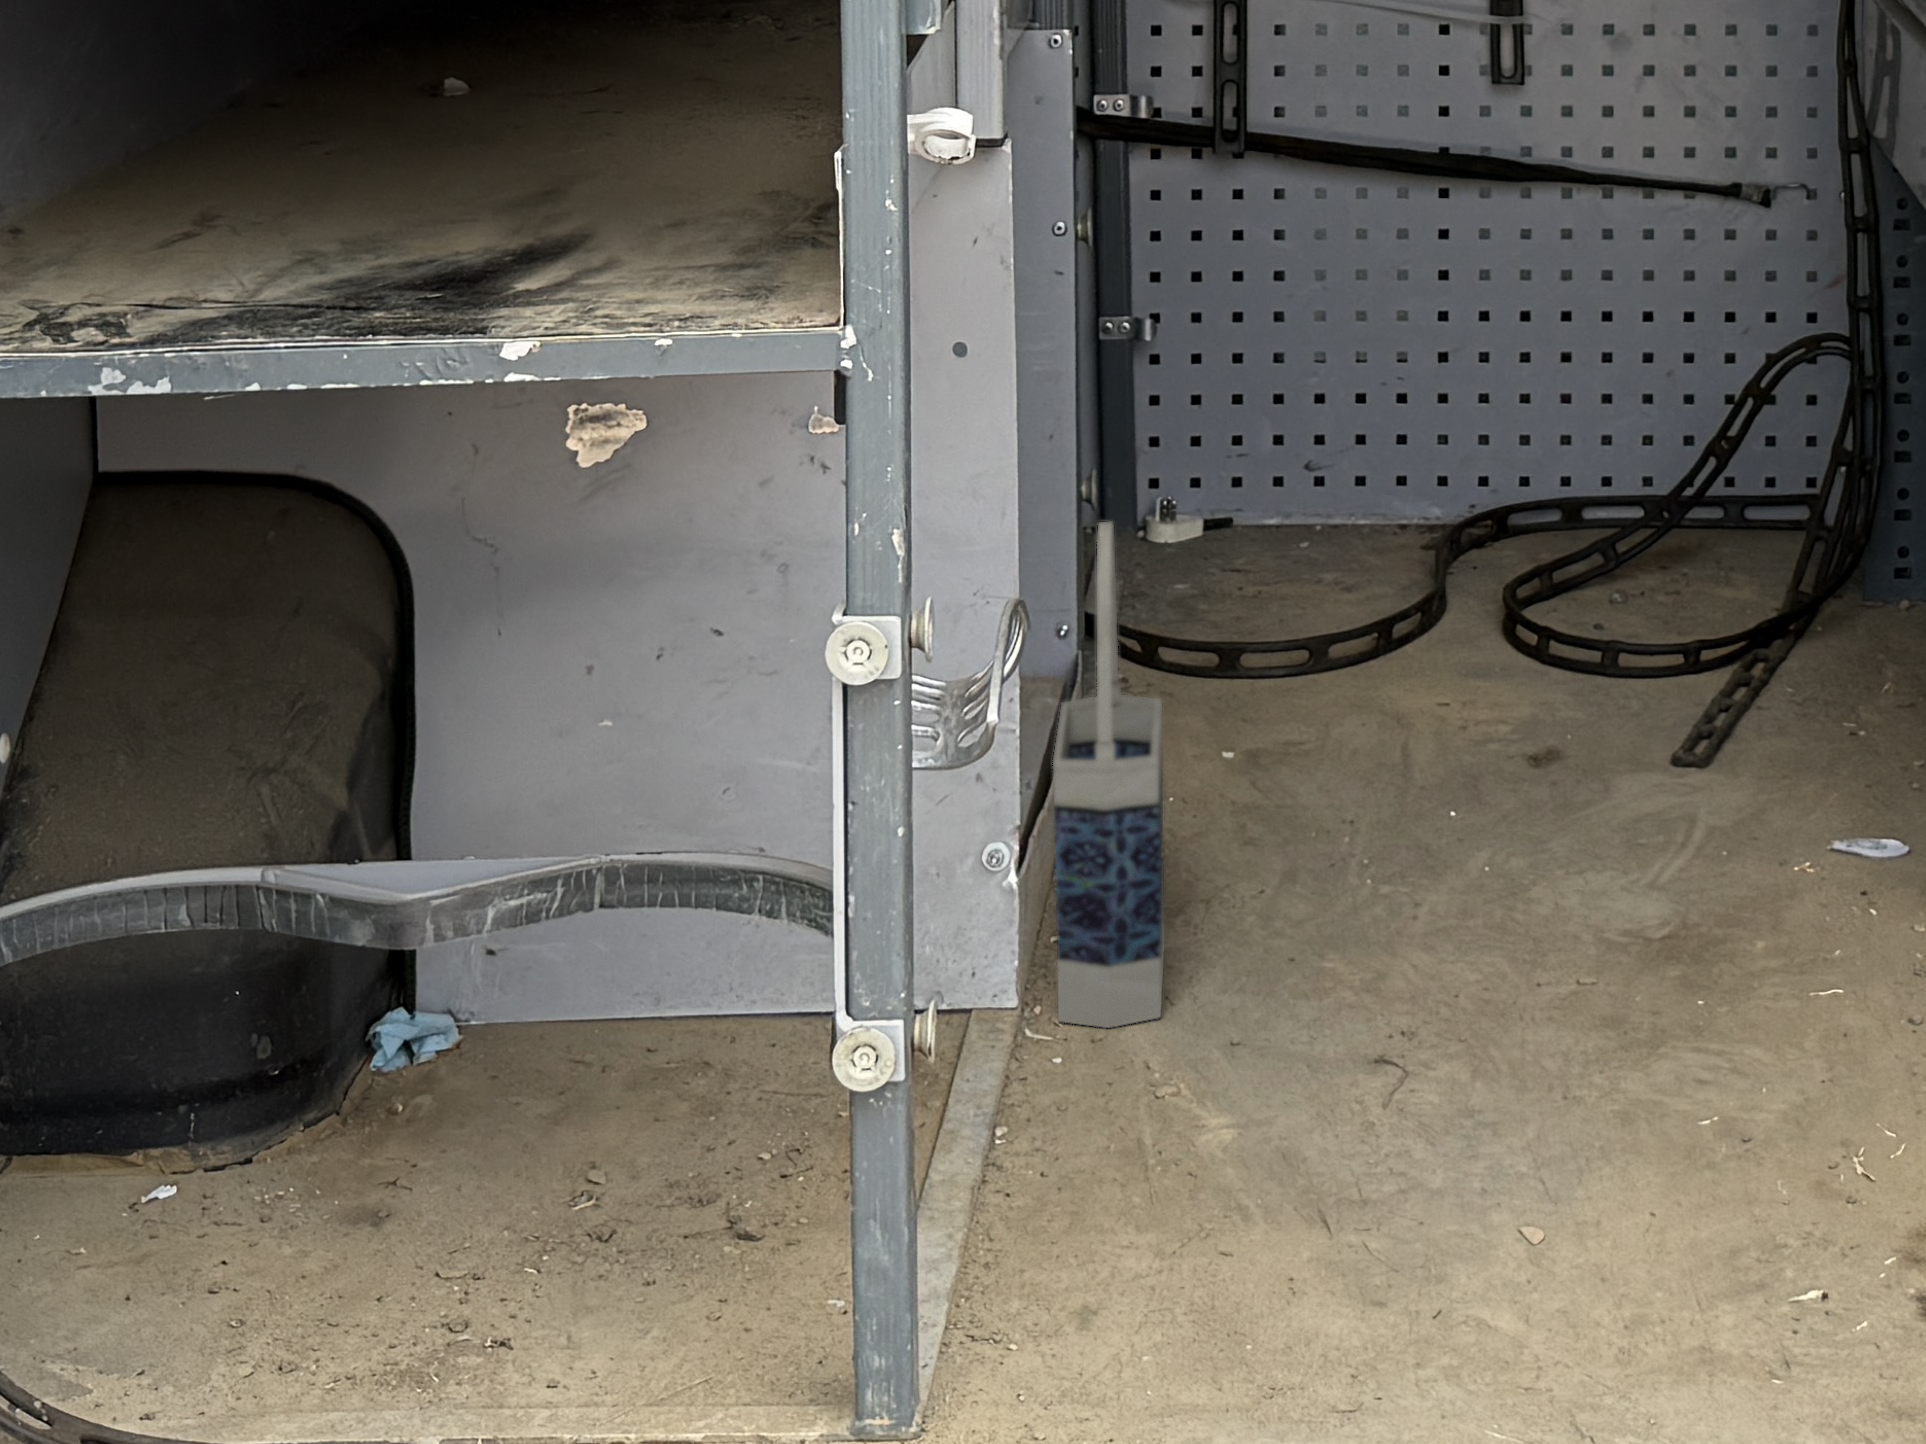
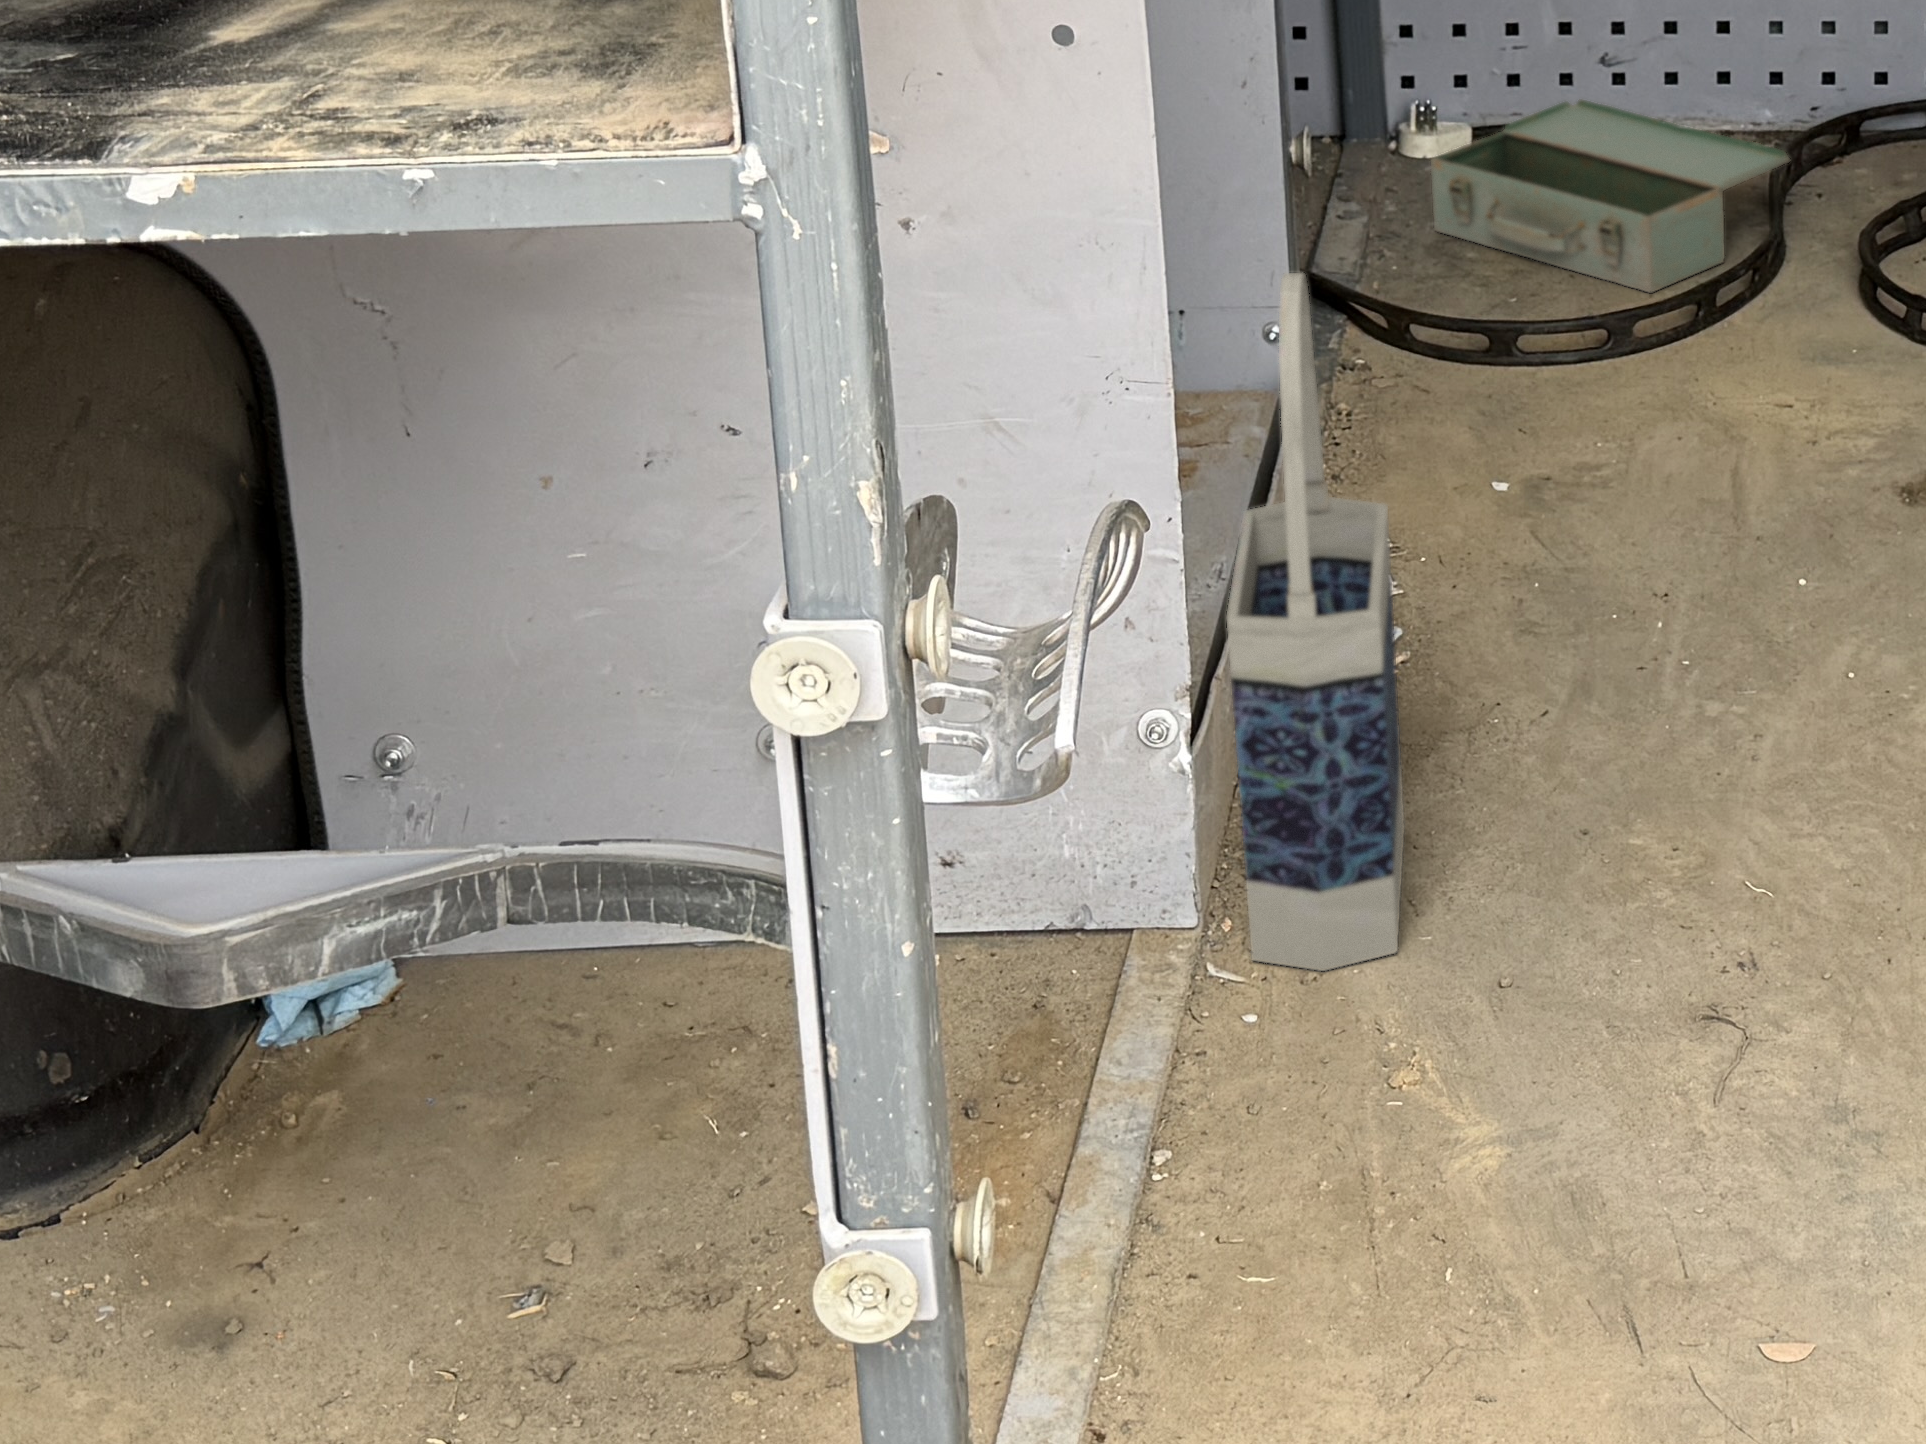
toolbox: none [1179,488,1452,626] -> present [1431,100,1791,292]

